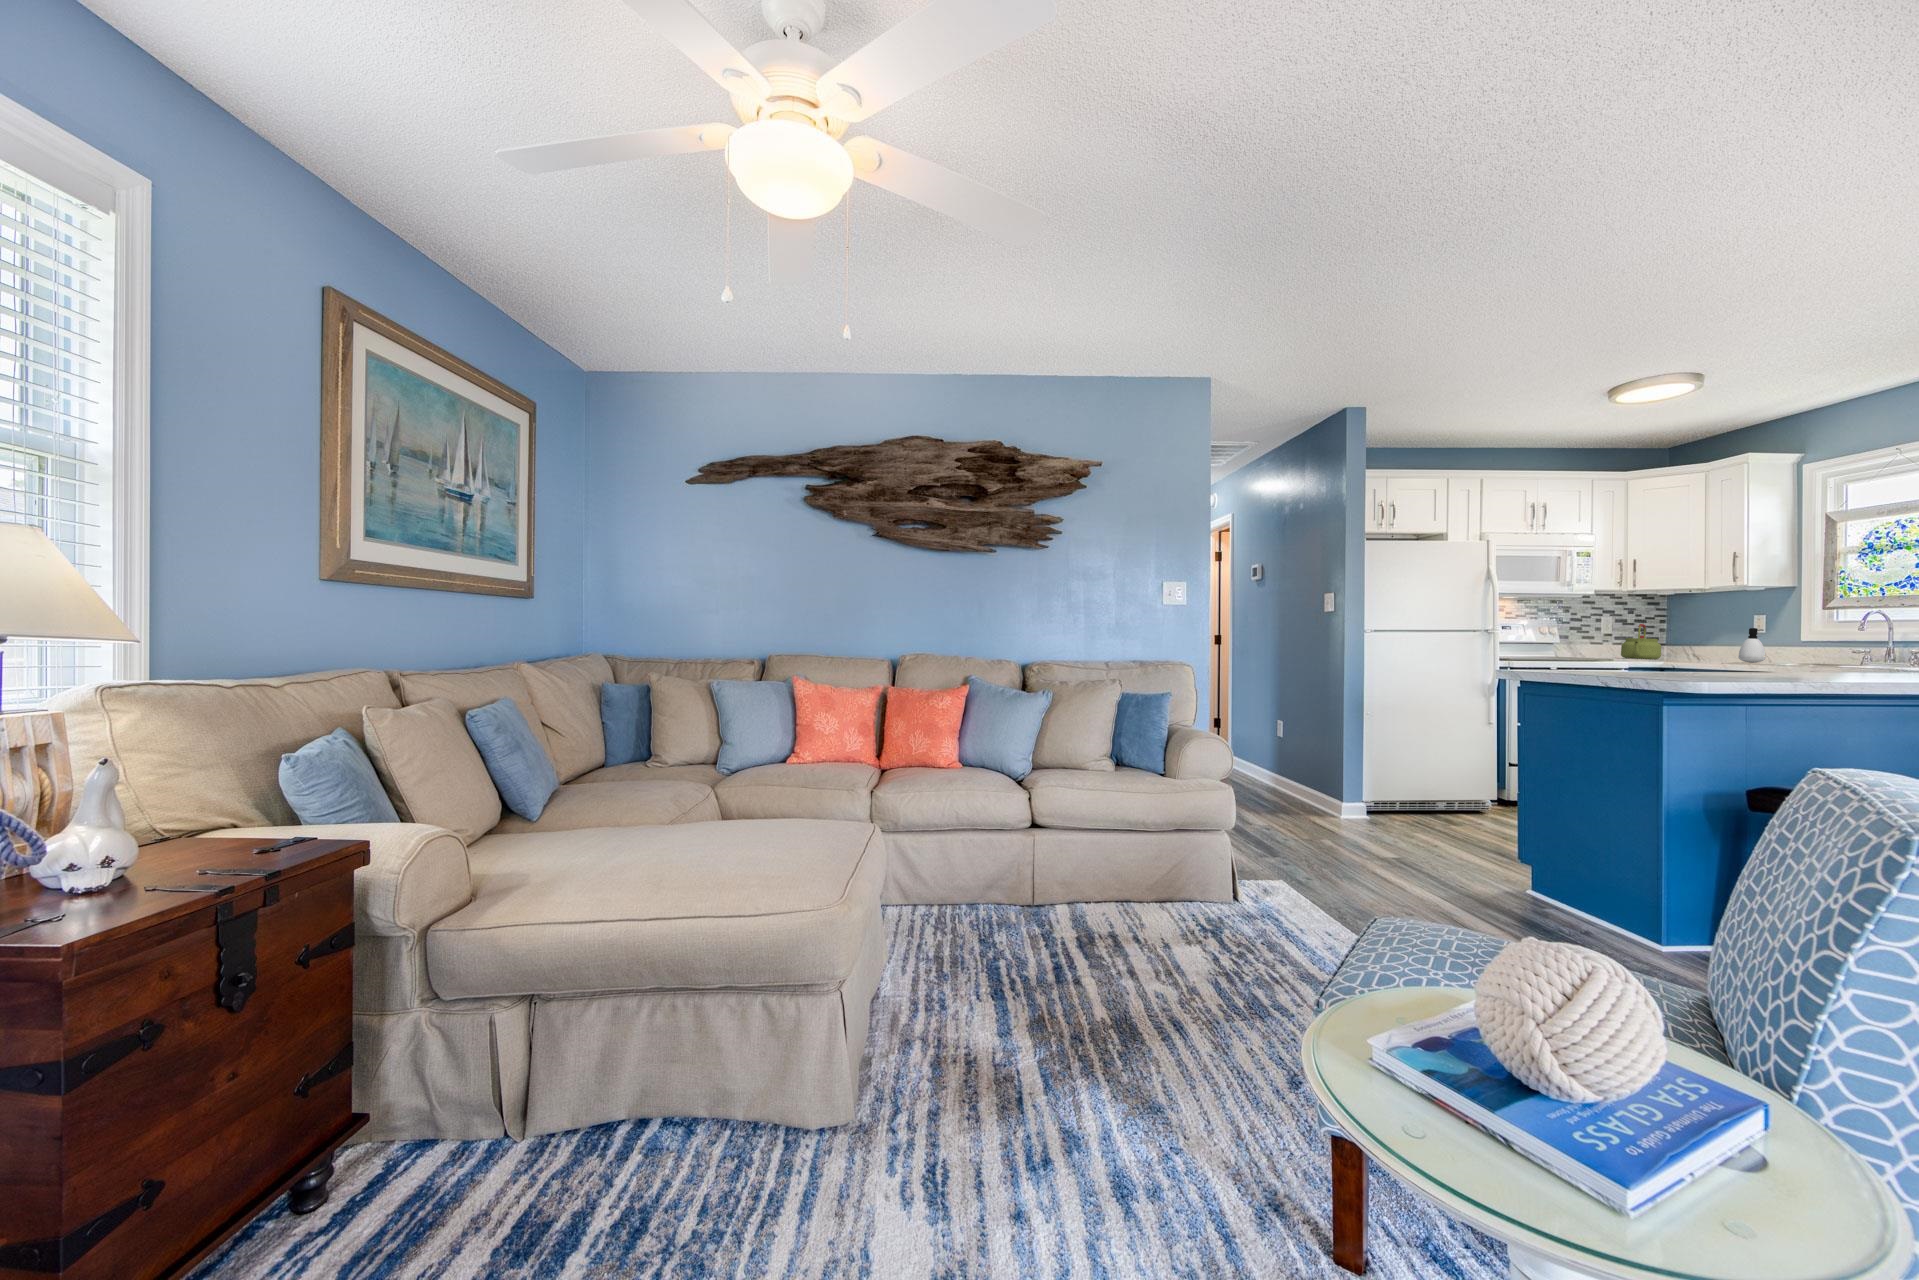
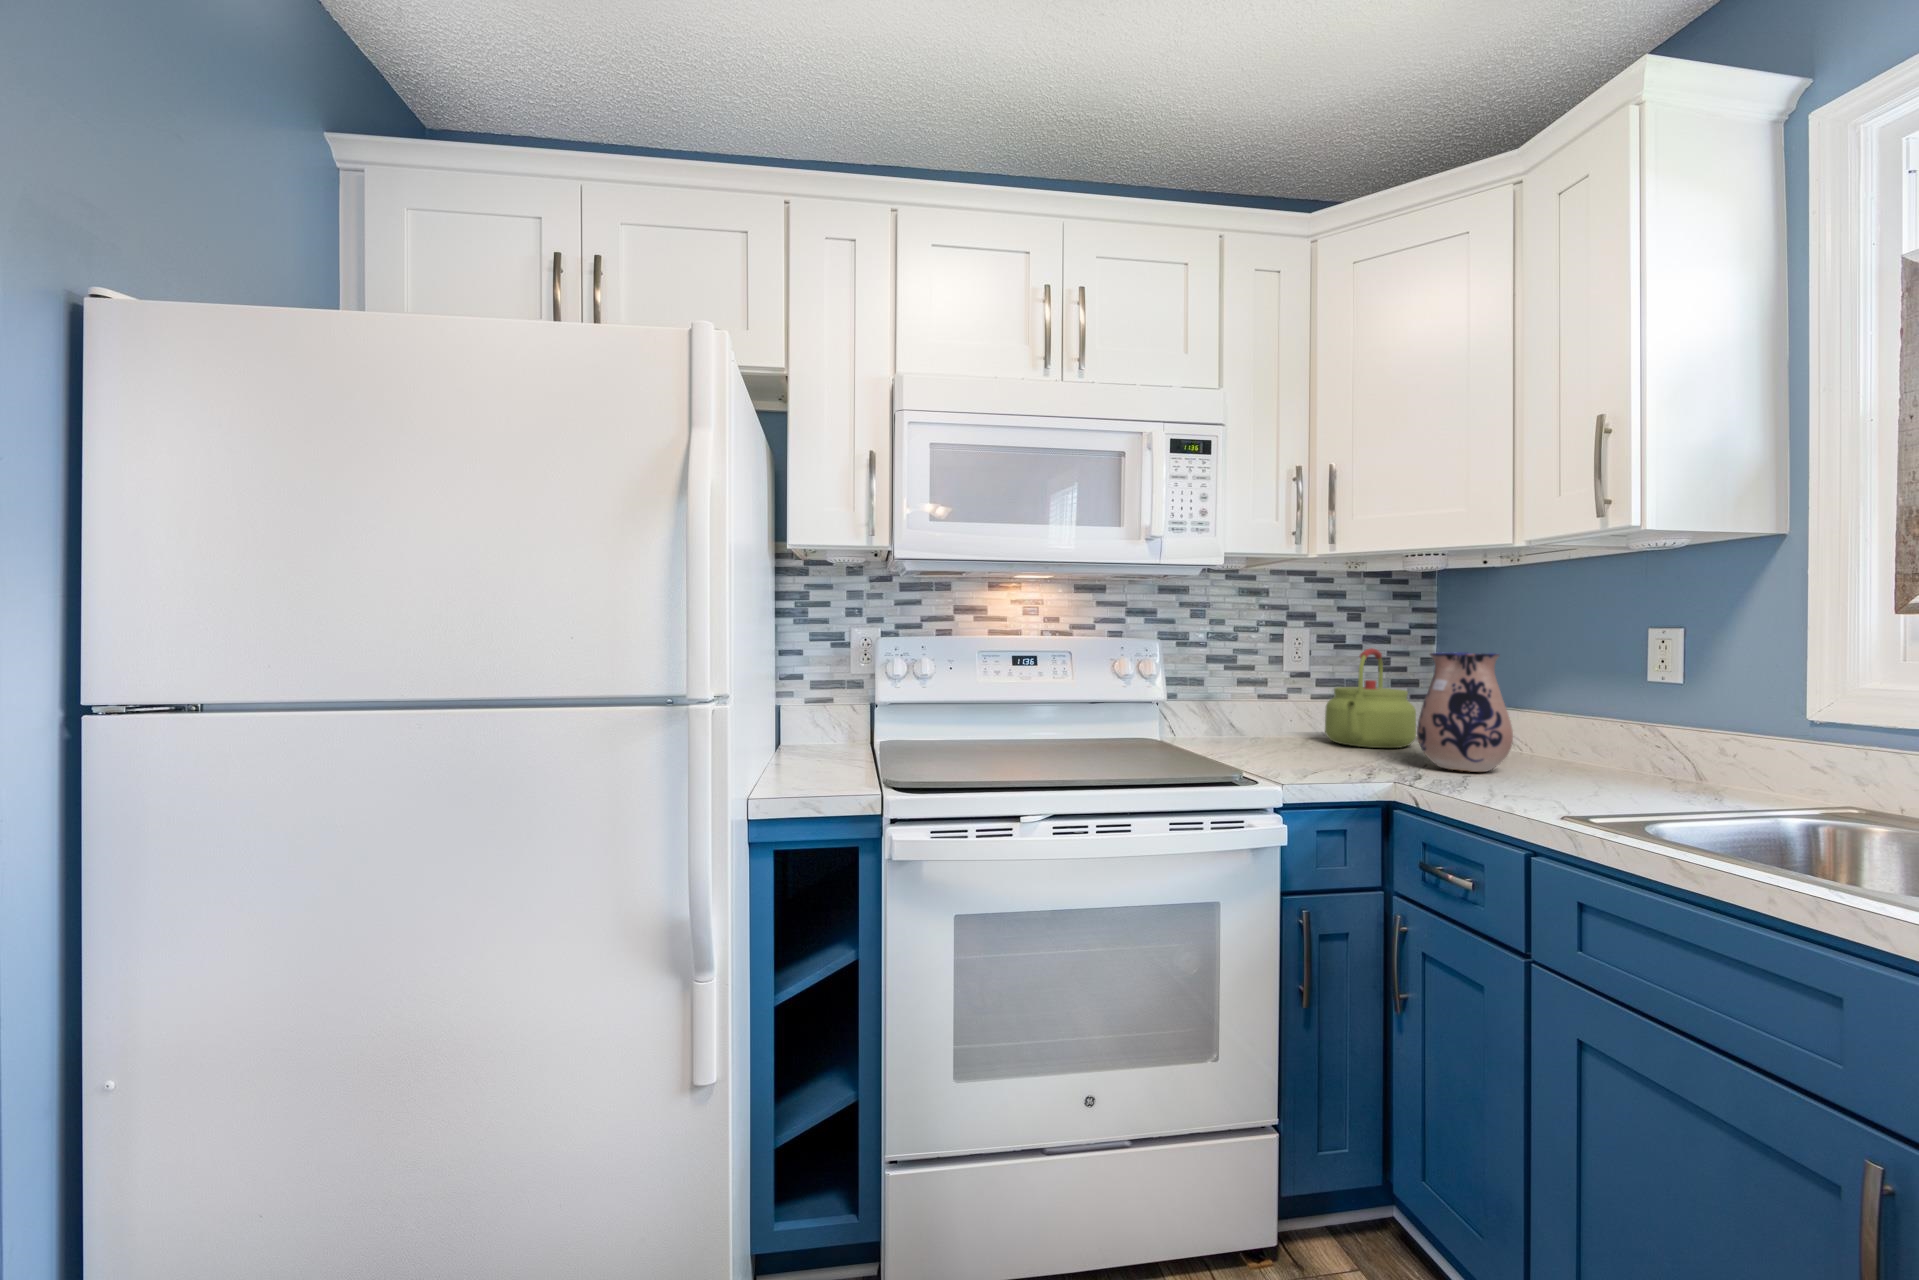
ceramic pitcher: none [1667,623,1704,661] -> present [1417,652,1513,772]
soap dispenser: present [1738,628,1765,663] -> none [1610,671,1688,784]

